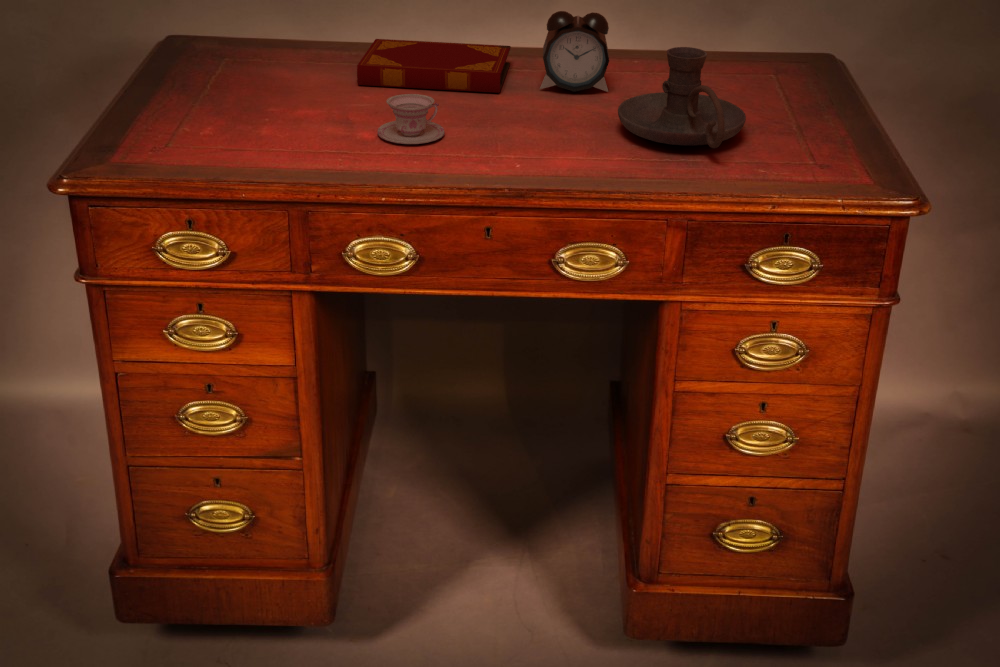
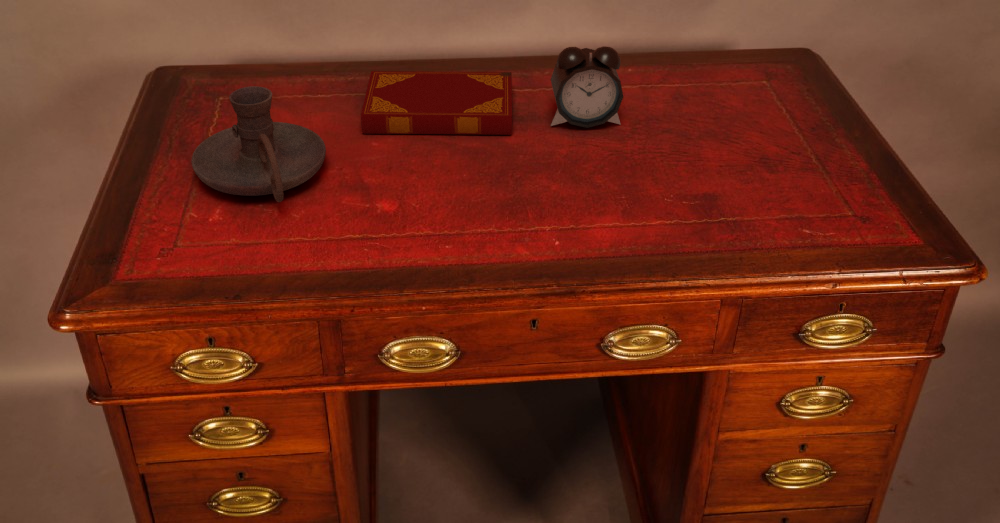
candle holder: present [618,47,746,148] -> present [191,86,326,202]
teacup: present [378,94,444,144] -> none [398,164,470,225]

